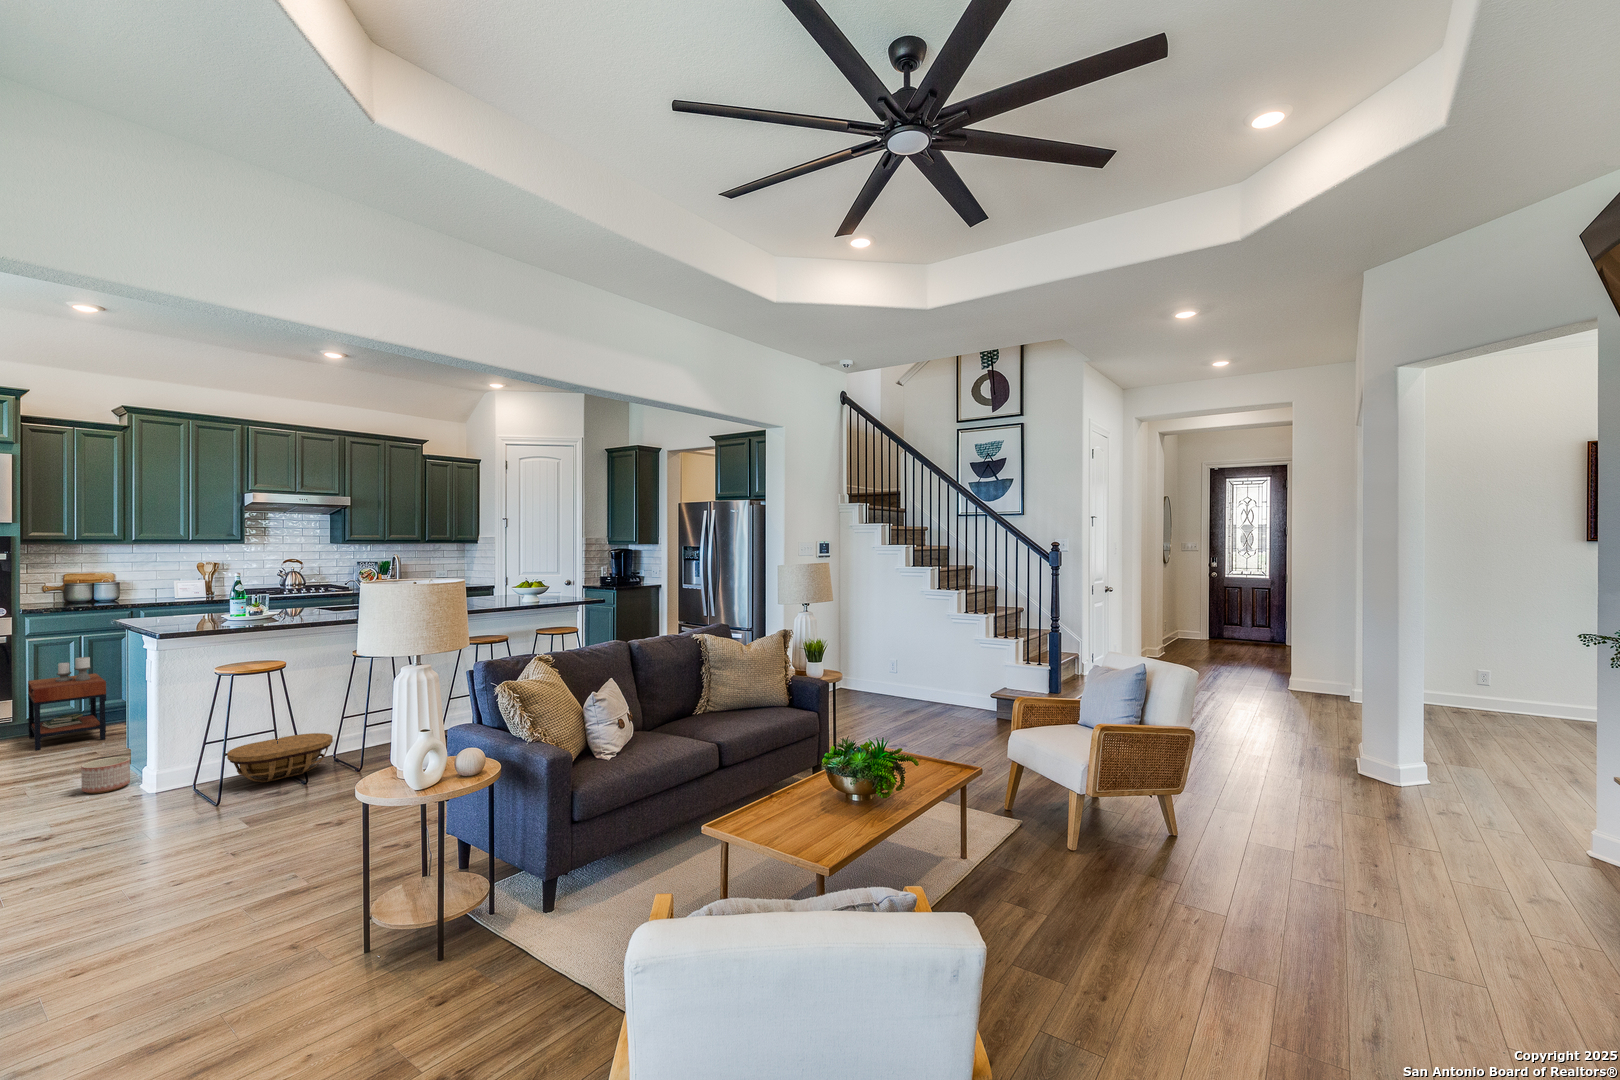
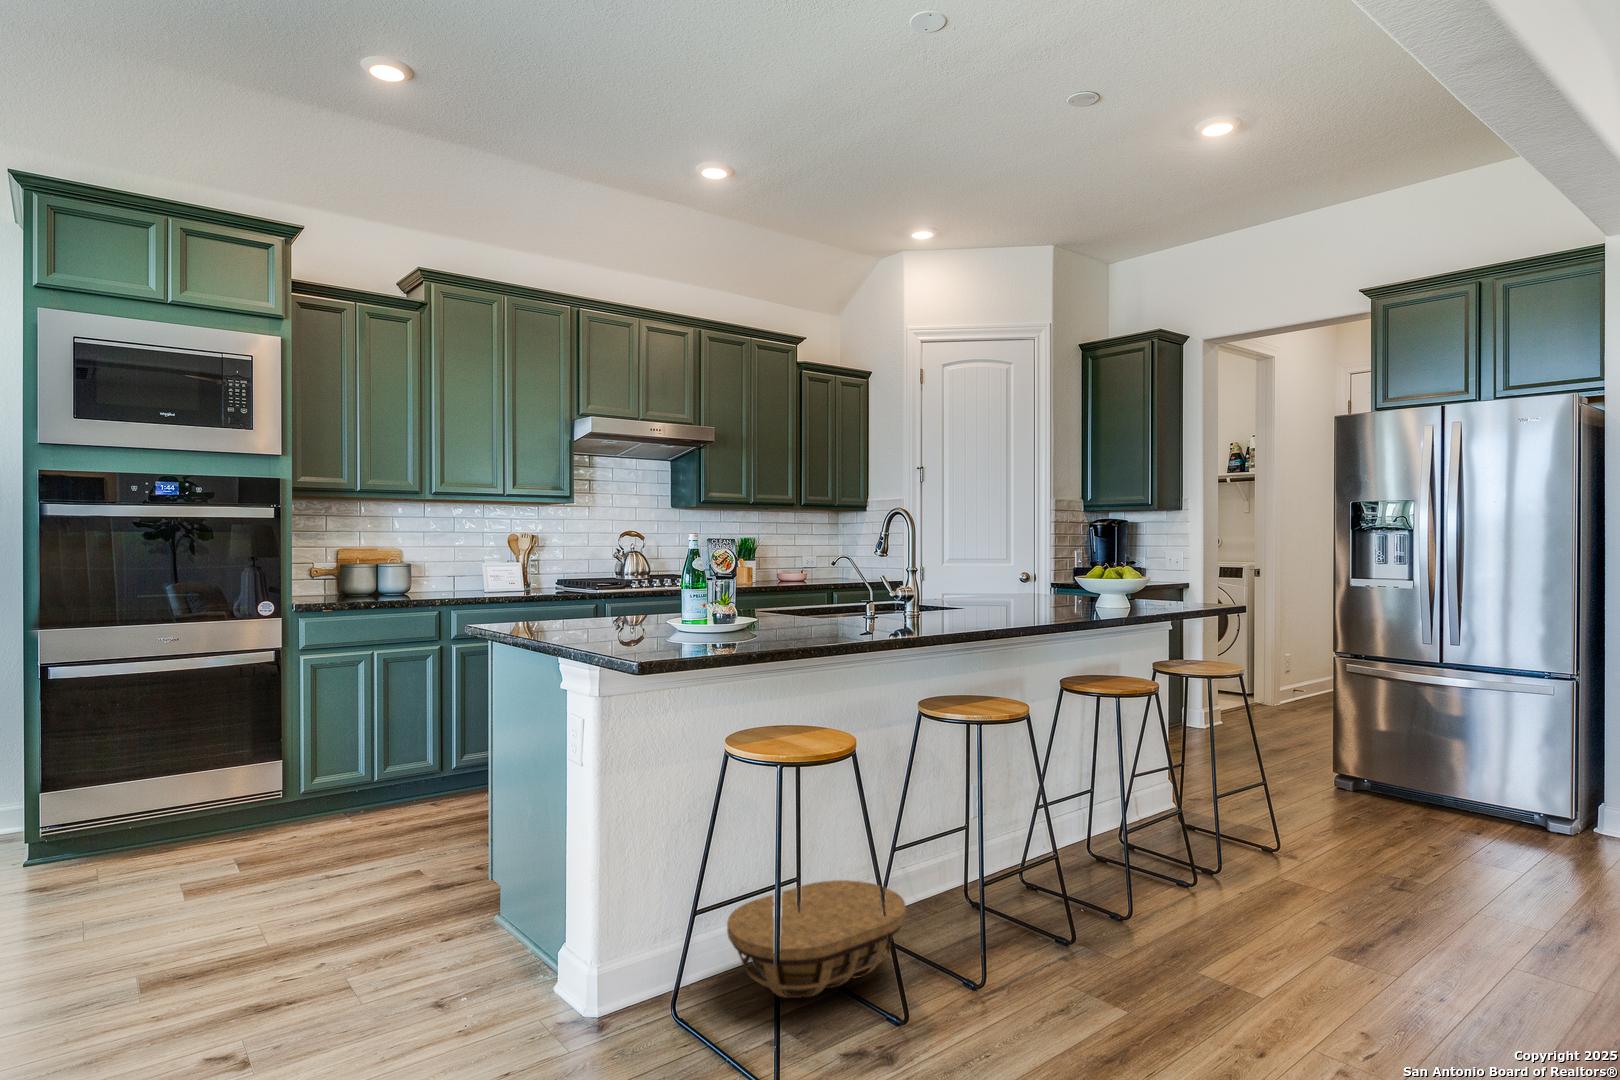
side table: present [28,657,106,750] -> none [304,690,421,856]
planter: present [81,757,130,794] -> none [455,911,532,996]

